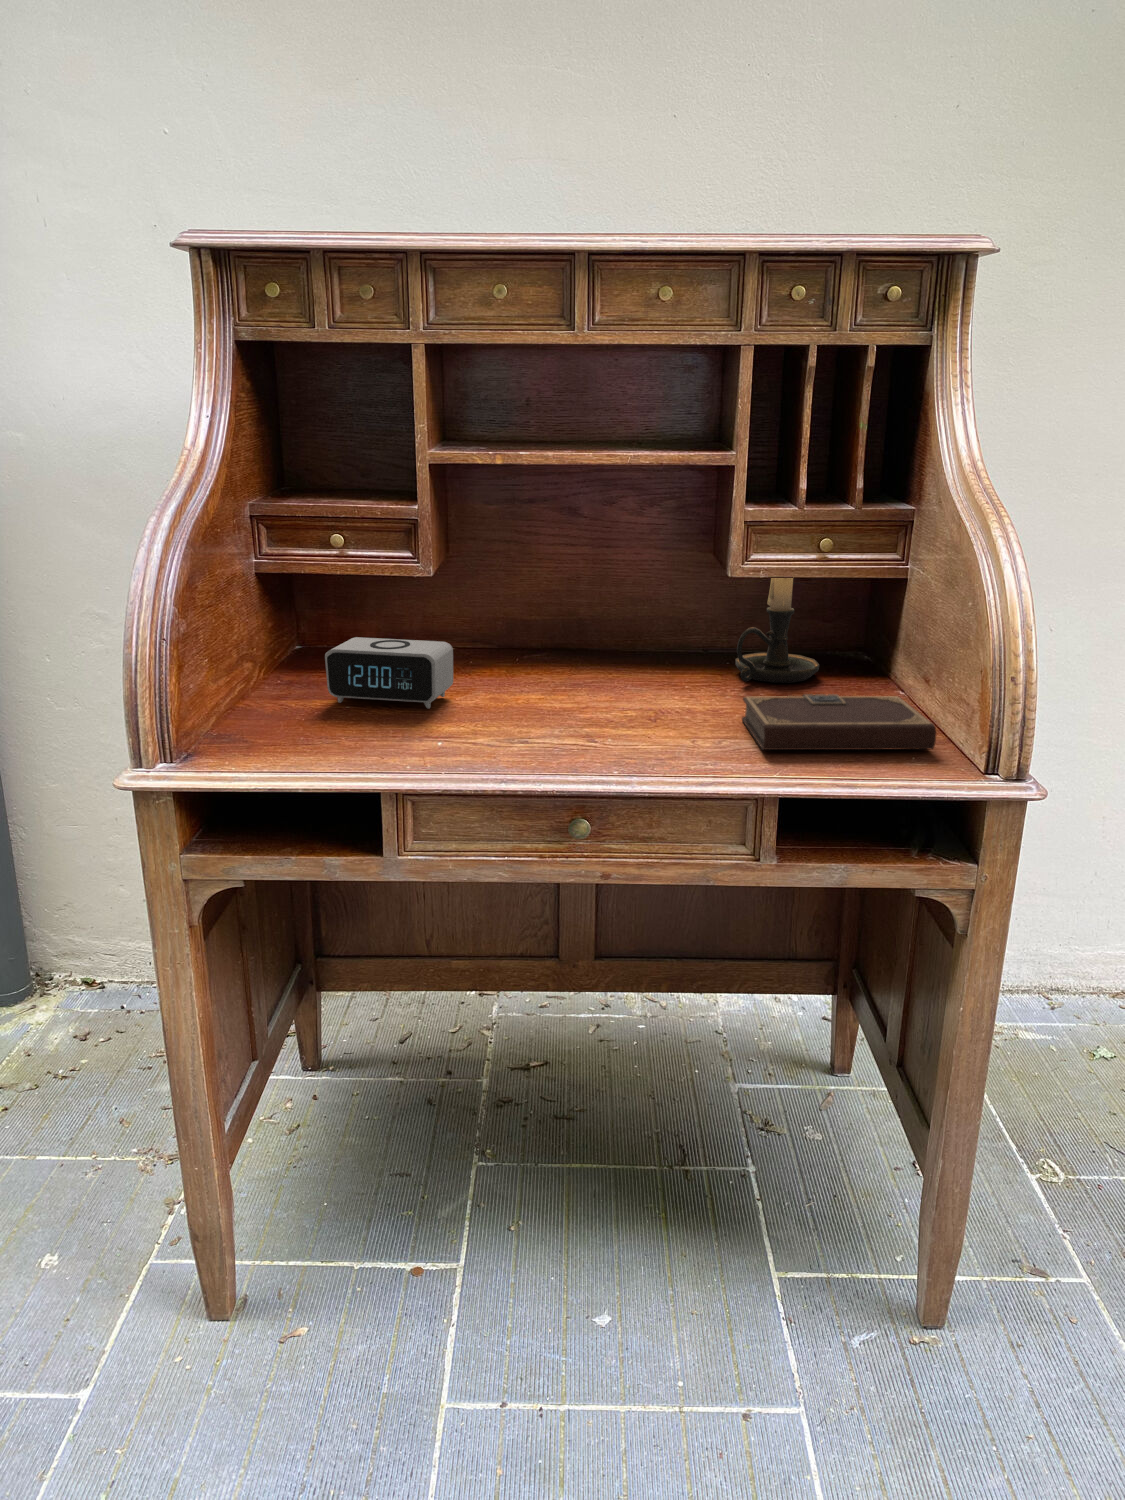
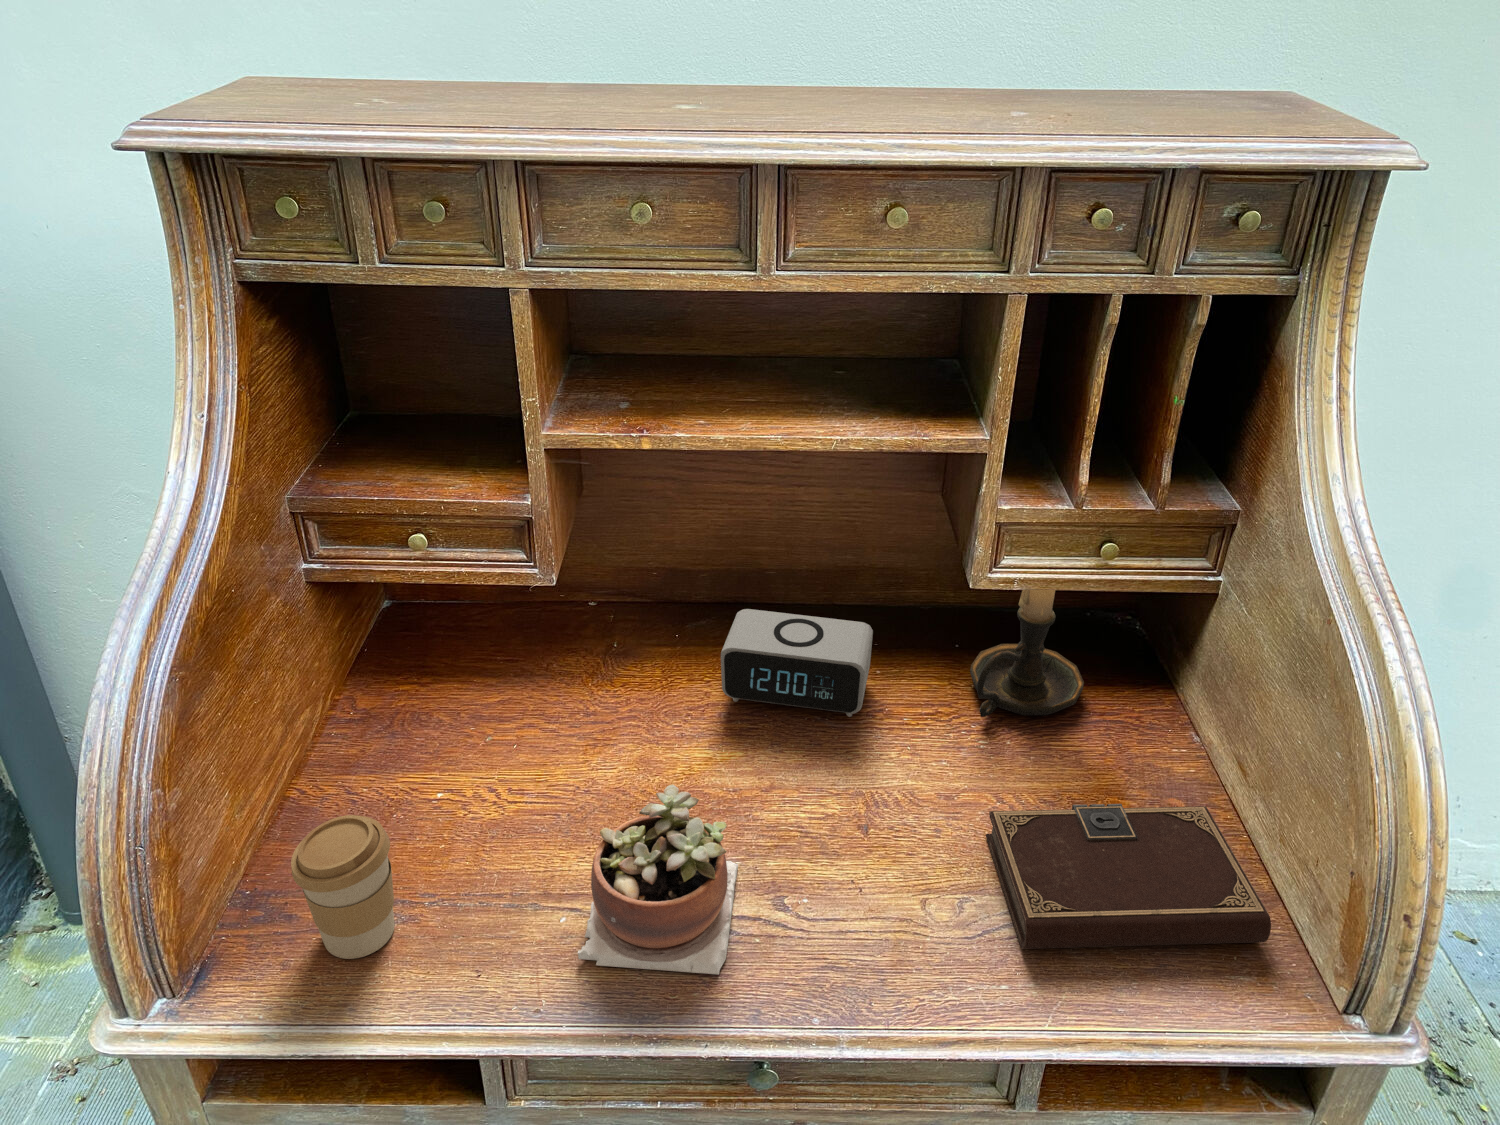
alarm clock: present [325,637,453,709] -> present [721,609,873,717]
succulent plant: none [451,650,563,757] -> present [578,785,738,974]
coffee cup: none [259,654,325,752] -> present [291,815,395,959]

